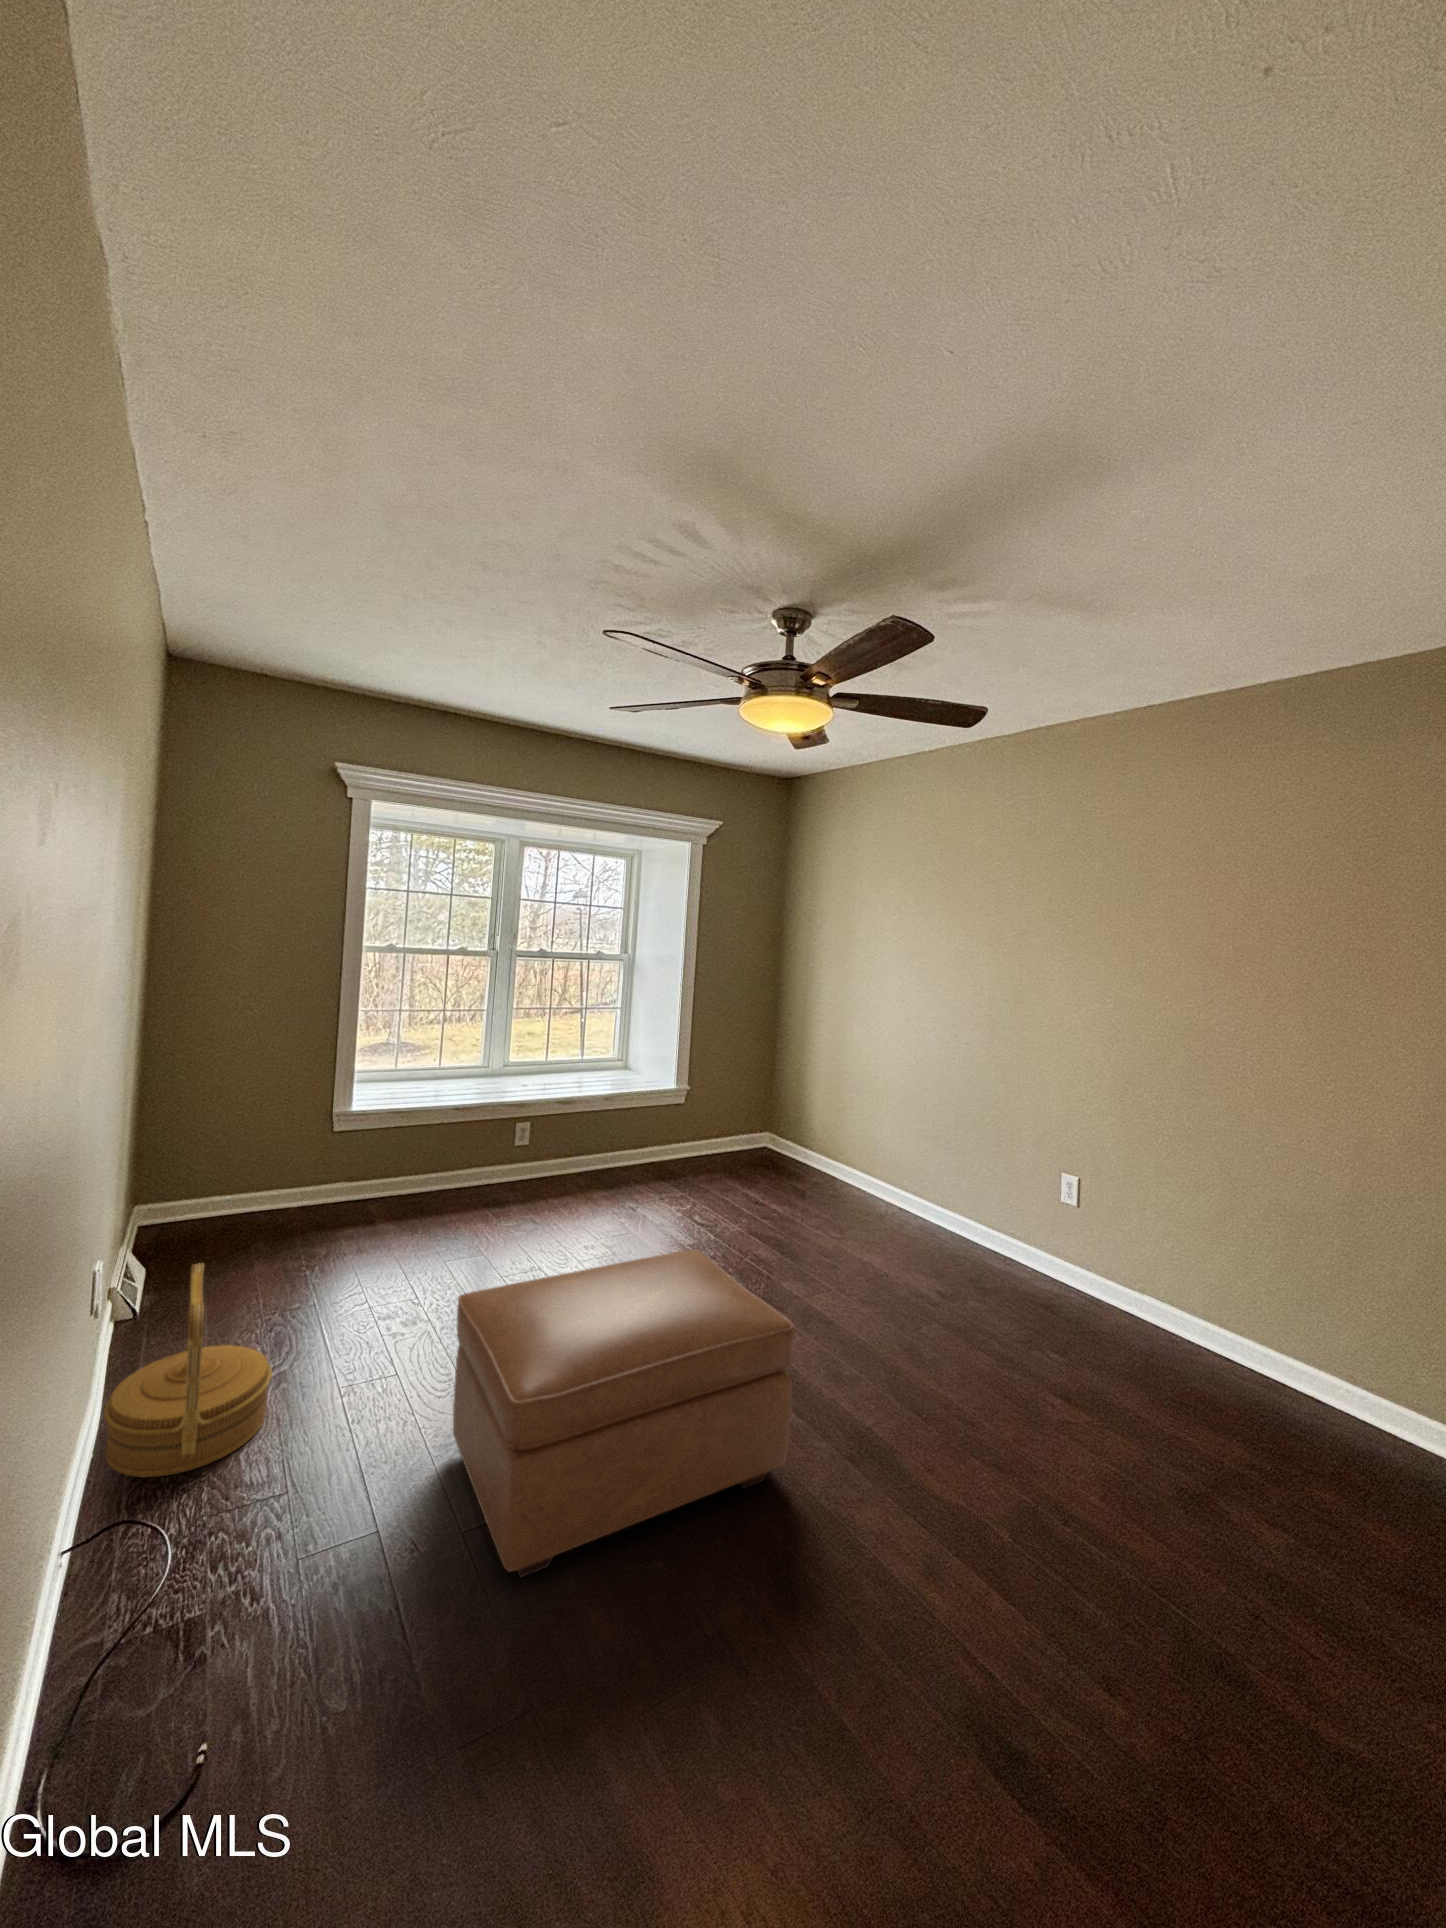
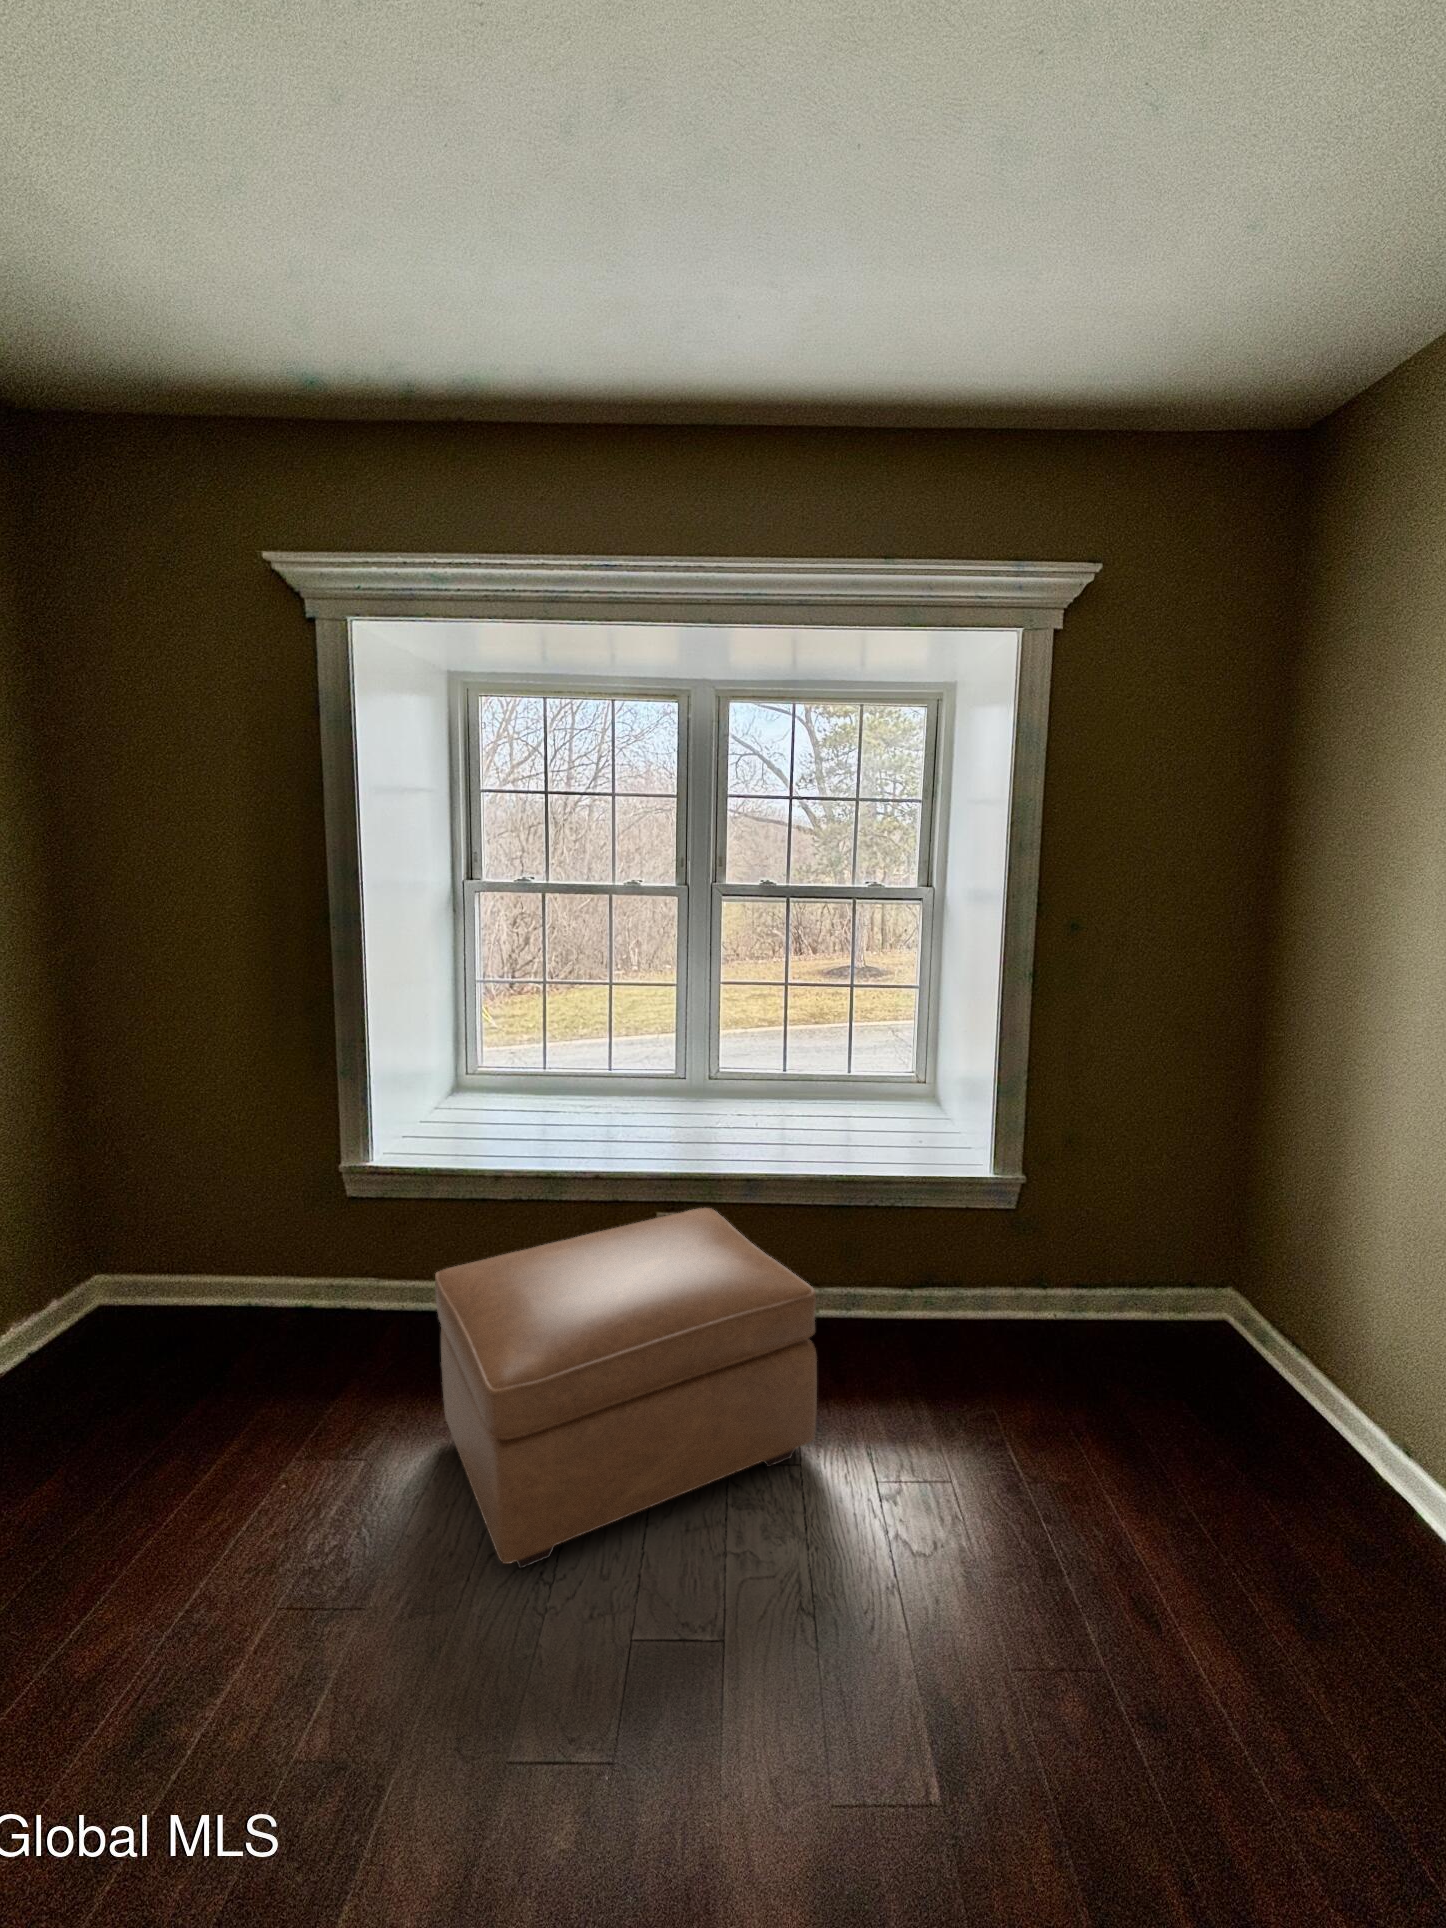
woven basket: present [104,1263,272,1477] -> none [74,1247,249,1472]

